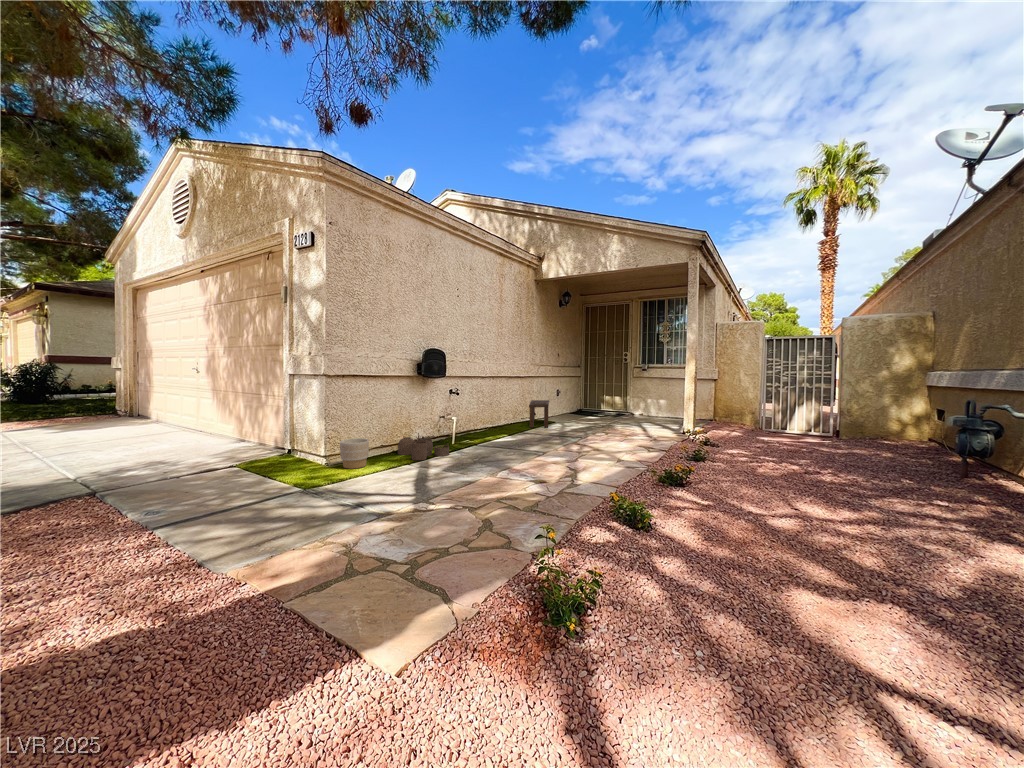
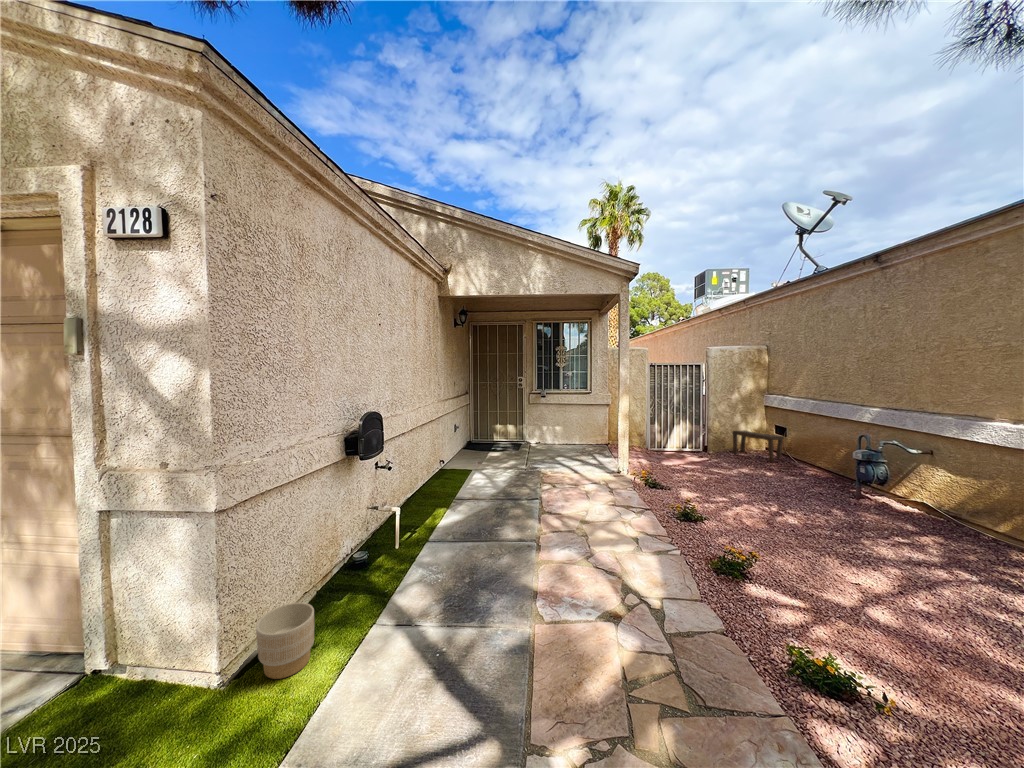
bench: present [529,400,549,428] -> present [733,431,784,461]
woven basket: present [398,437,449,460] -> none [331,557,418,607]

